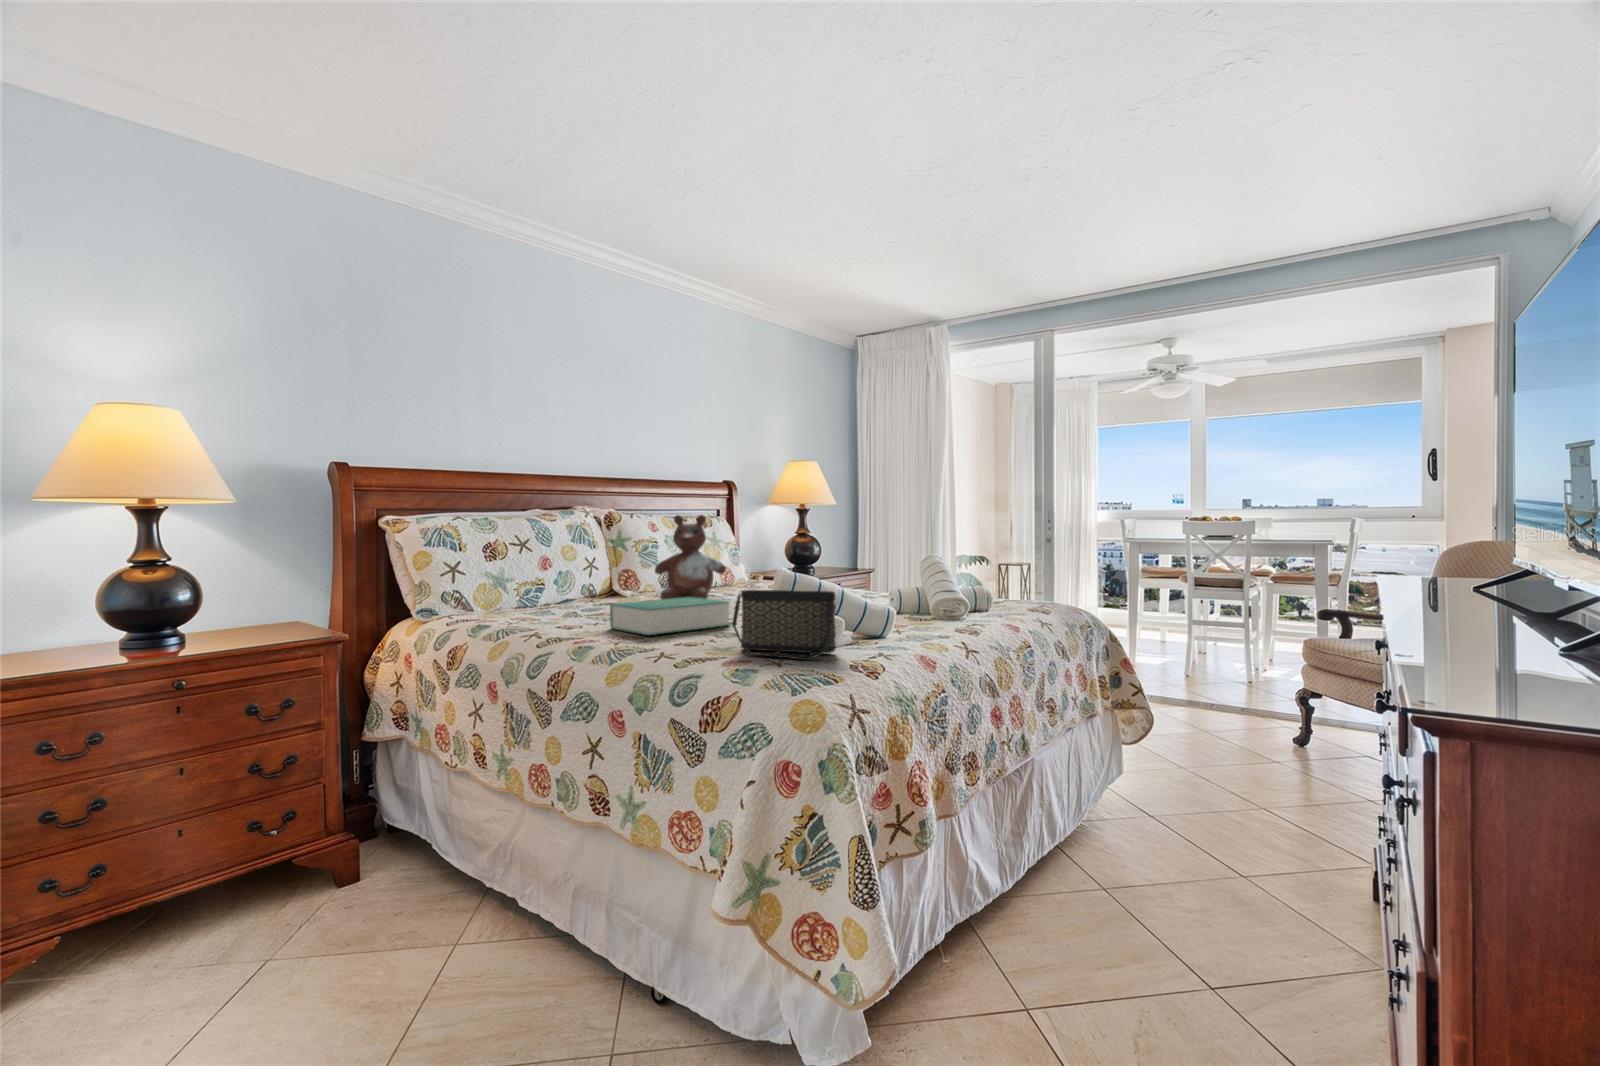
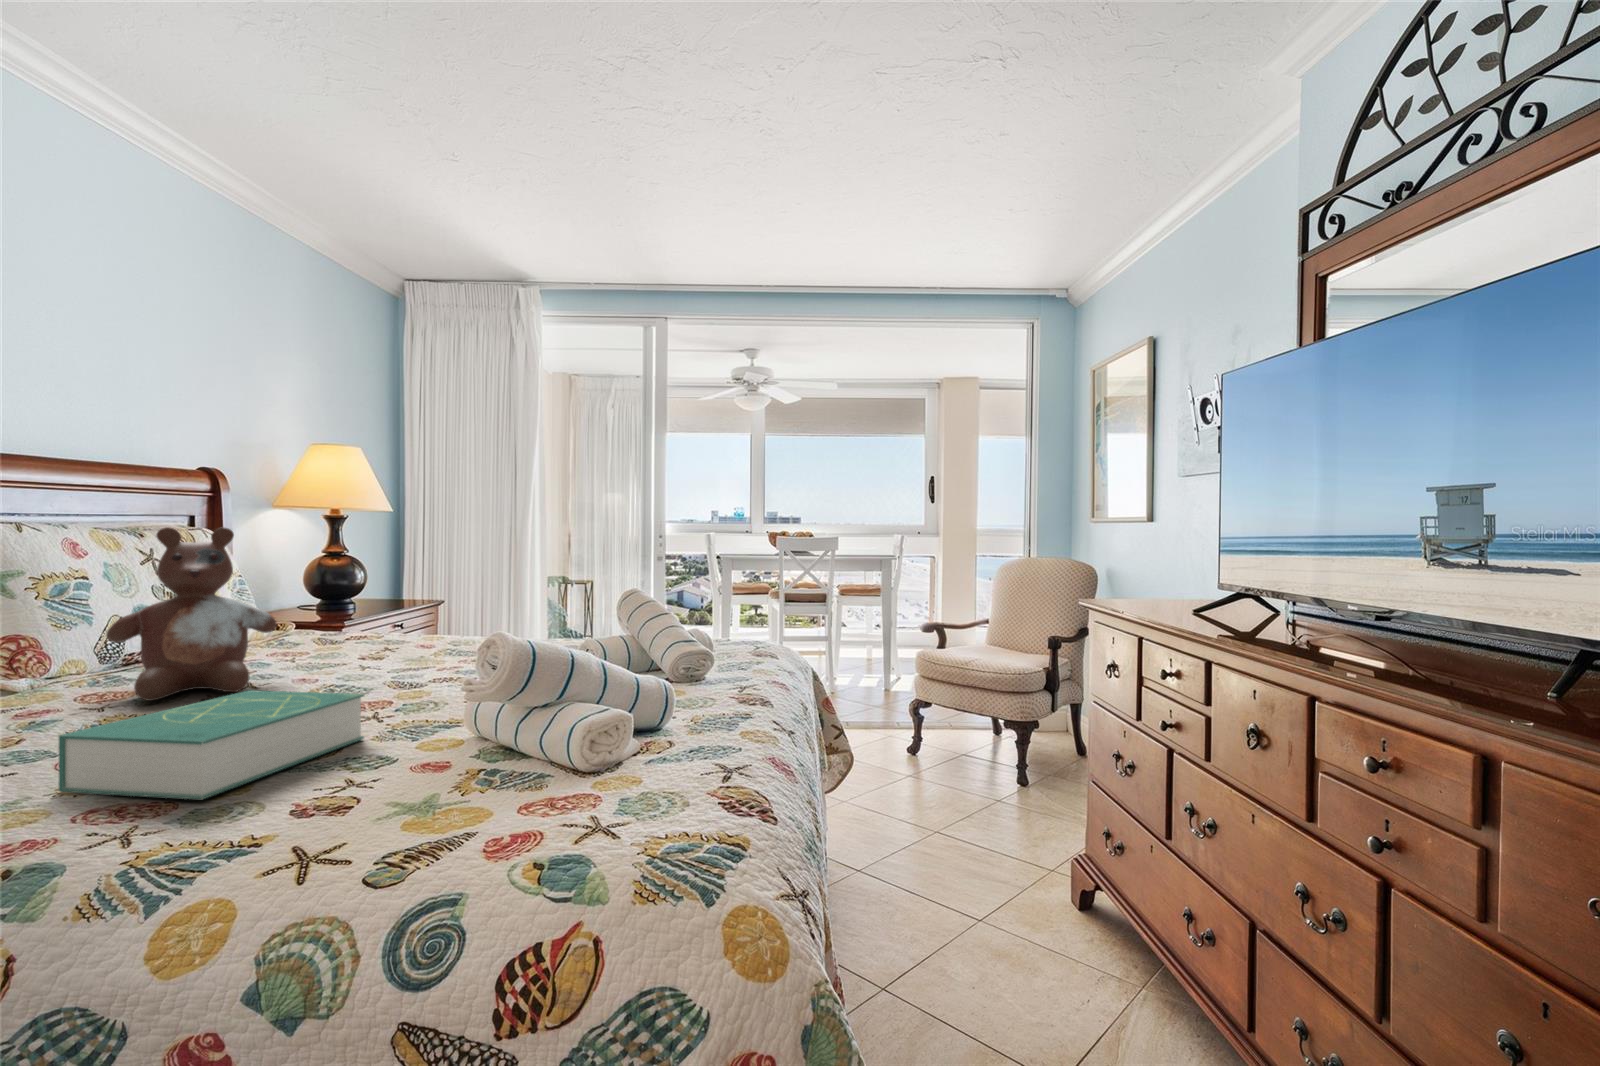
handbag: present [732,590,836,658] -> none [463,671,679,812]

